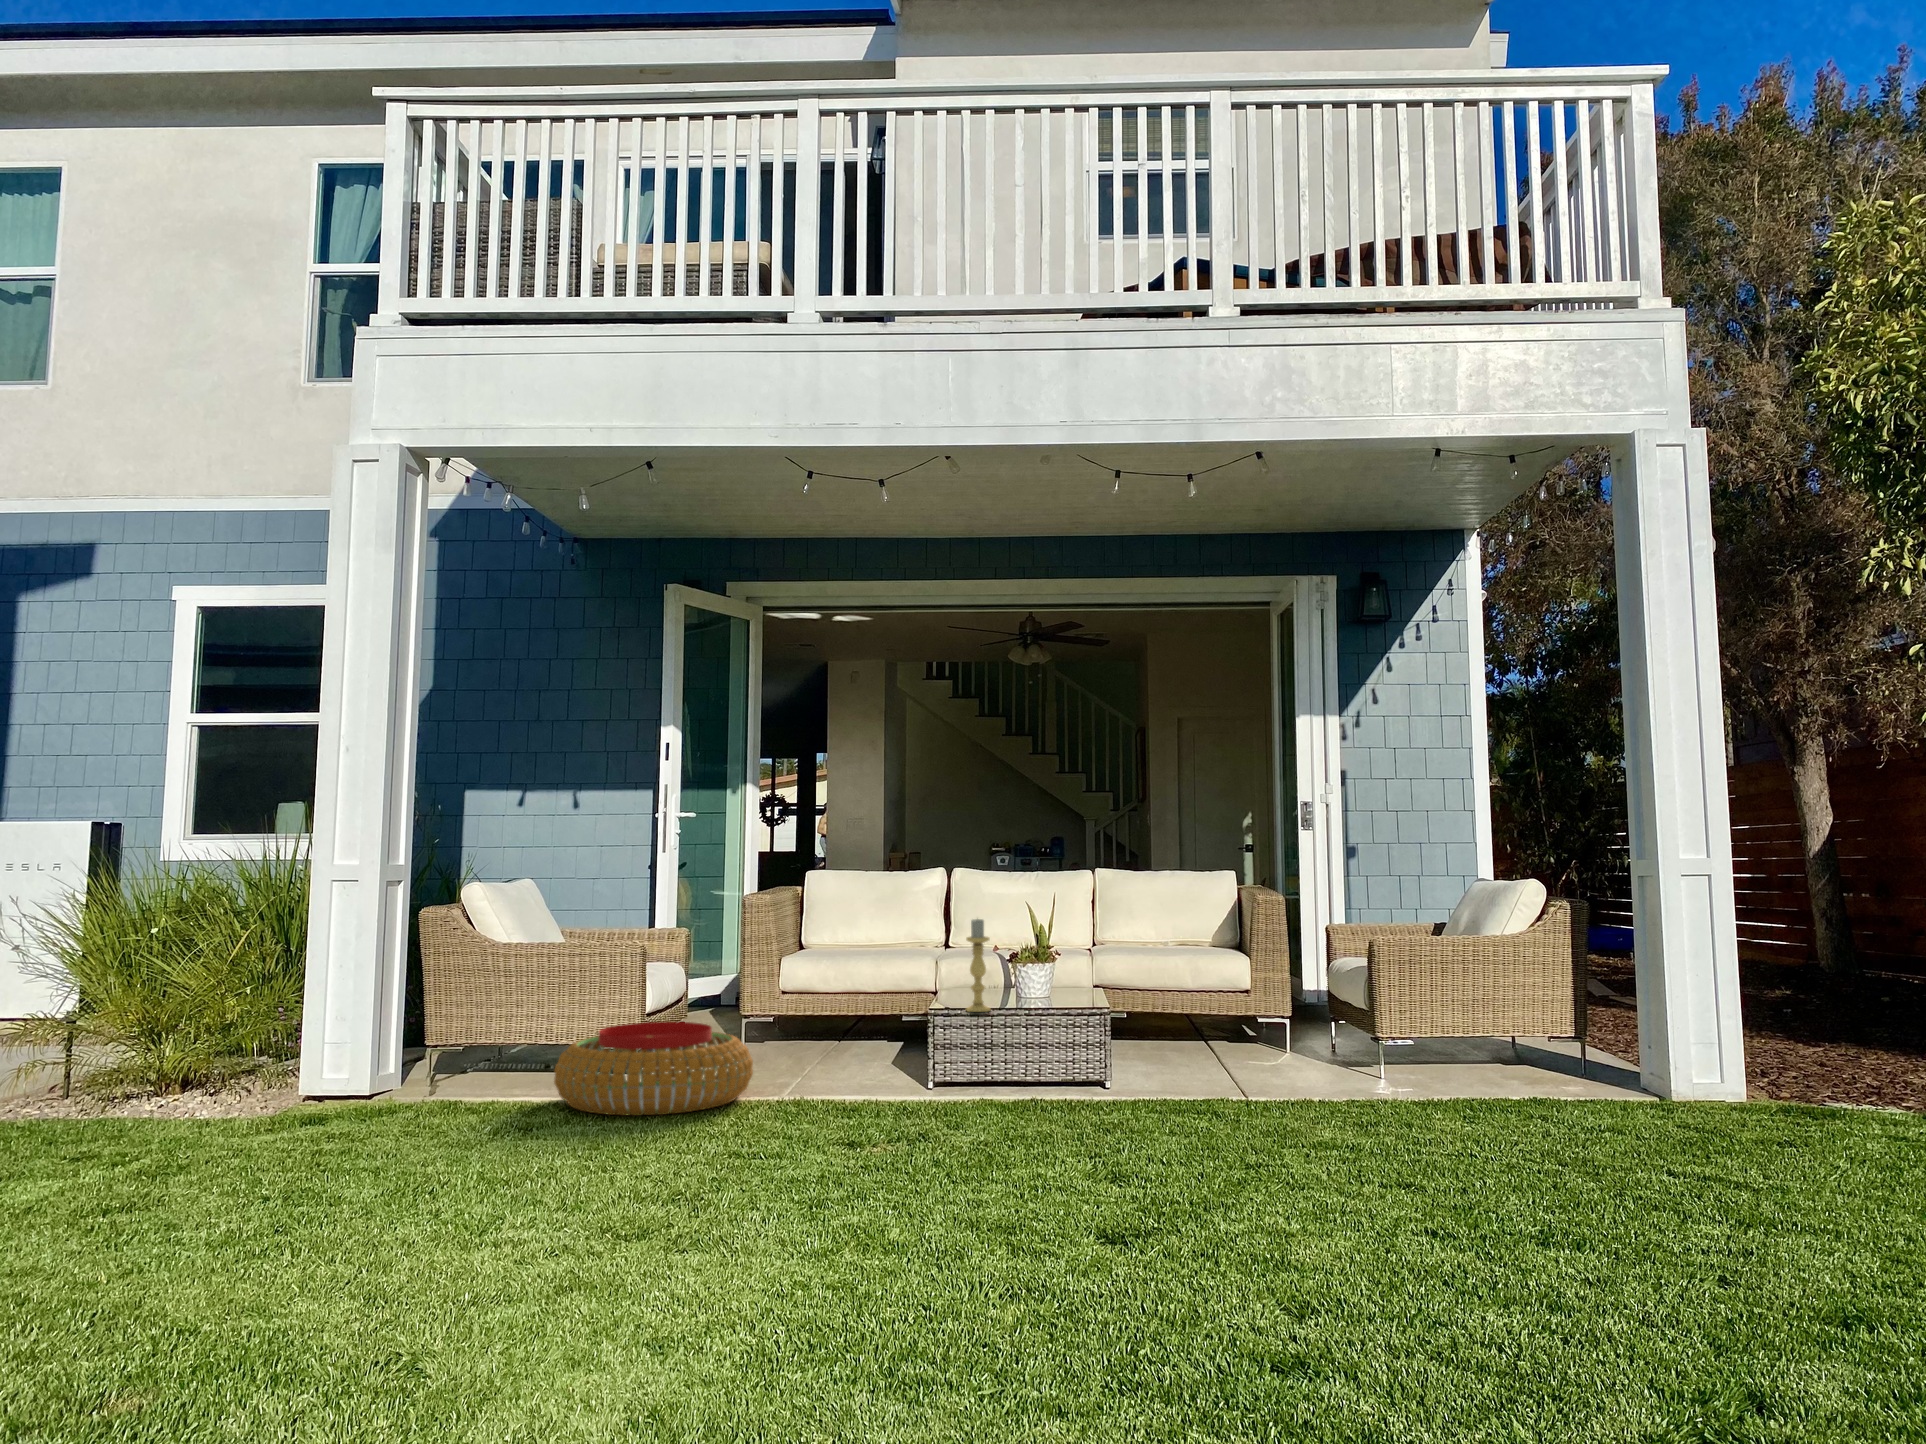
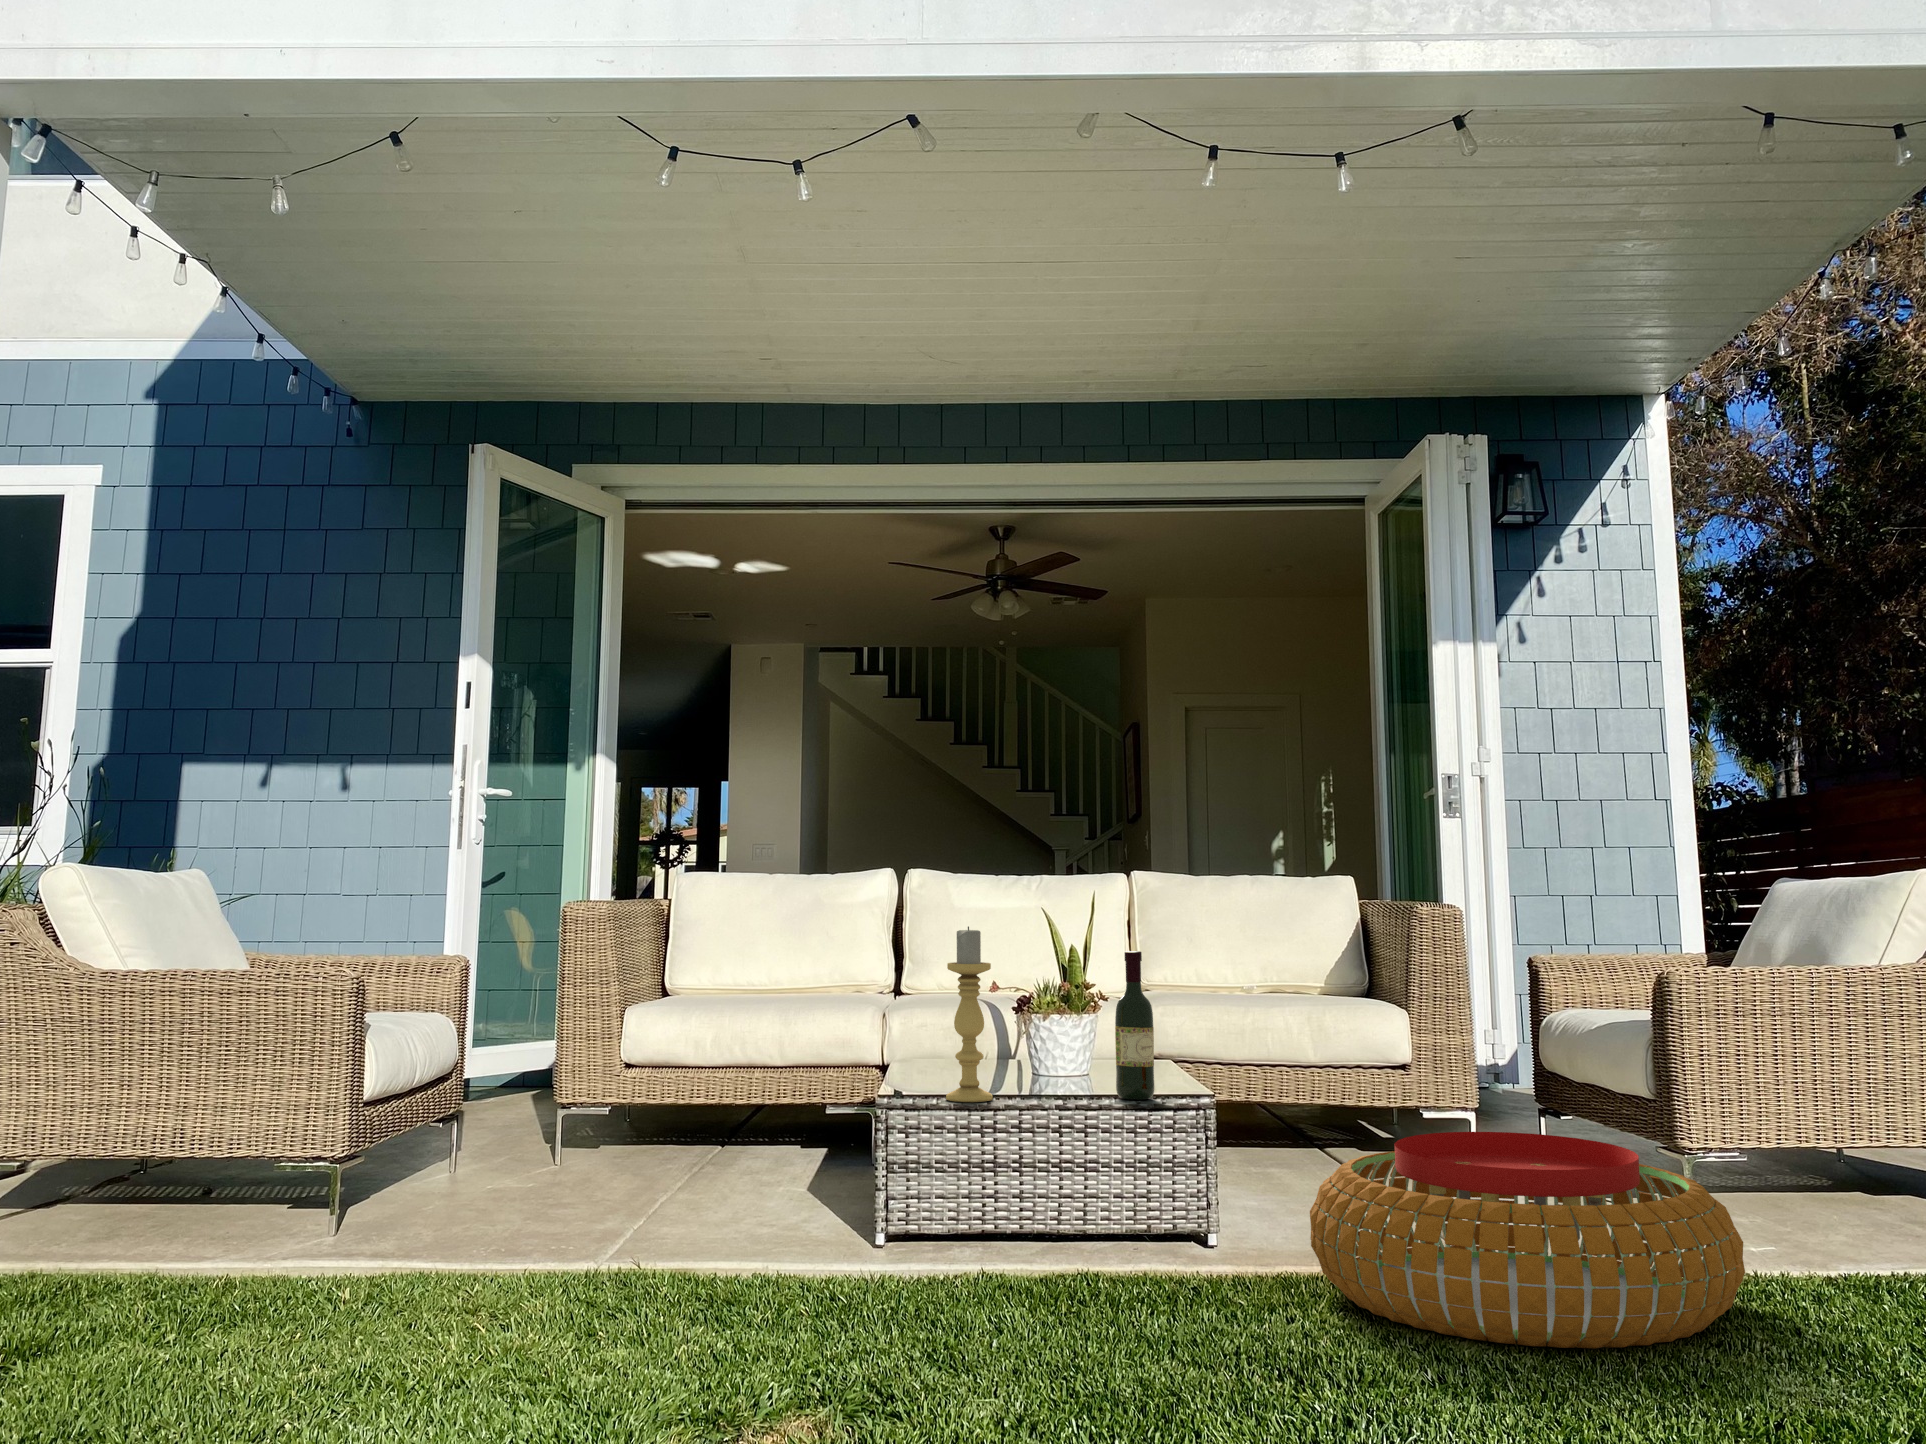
wine bottle: none [1058,930,1079,1011] -> present [1115,951,1155,1100]
pouf: present [554,1022,753,1115] -> present [1310,1132,1745,1348]

